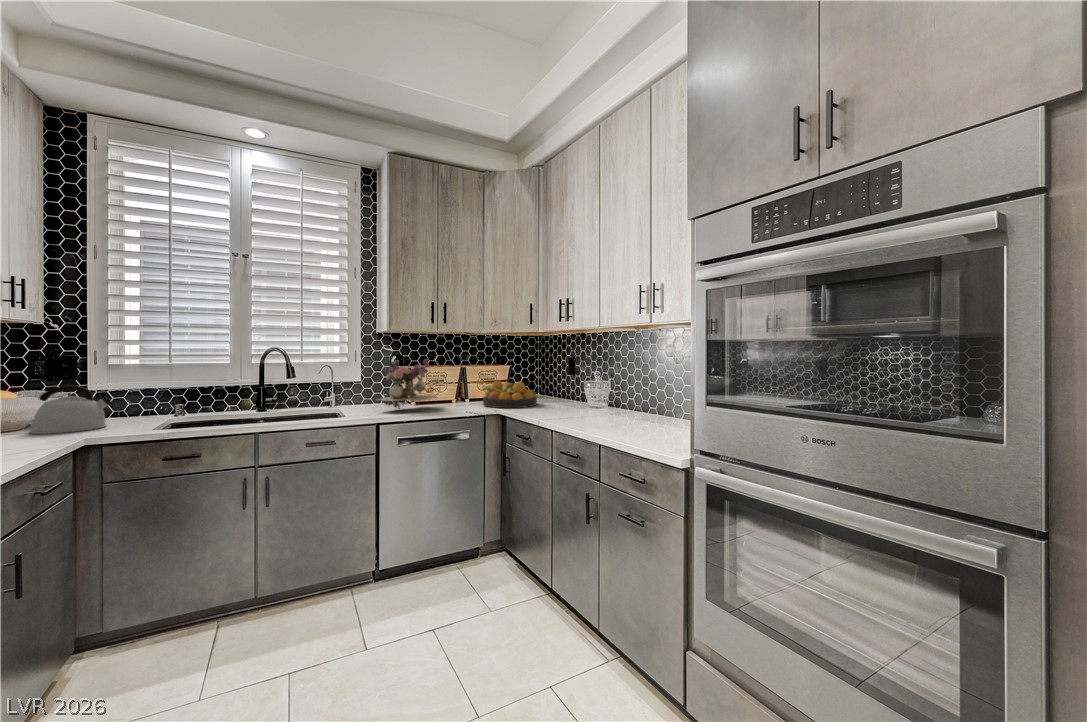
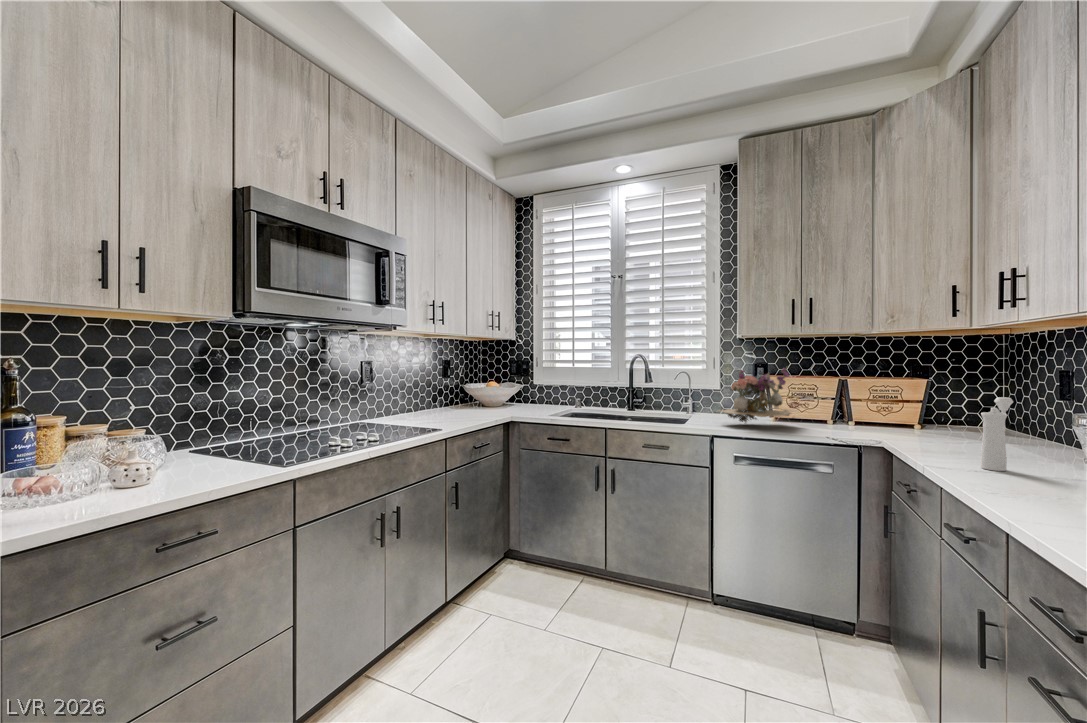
pepper mill: none [565,373,577,417] -> present [981,397,1013,471]
fruit bowl: present [483,381,537,408] -> none [861,400,963,444]
kettle: present [30,385,112,434] -> none [500,382,537,413]

